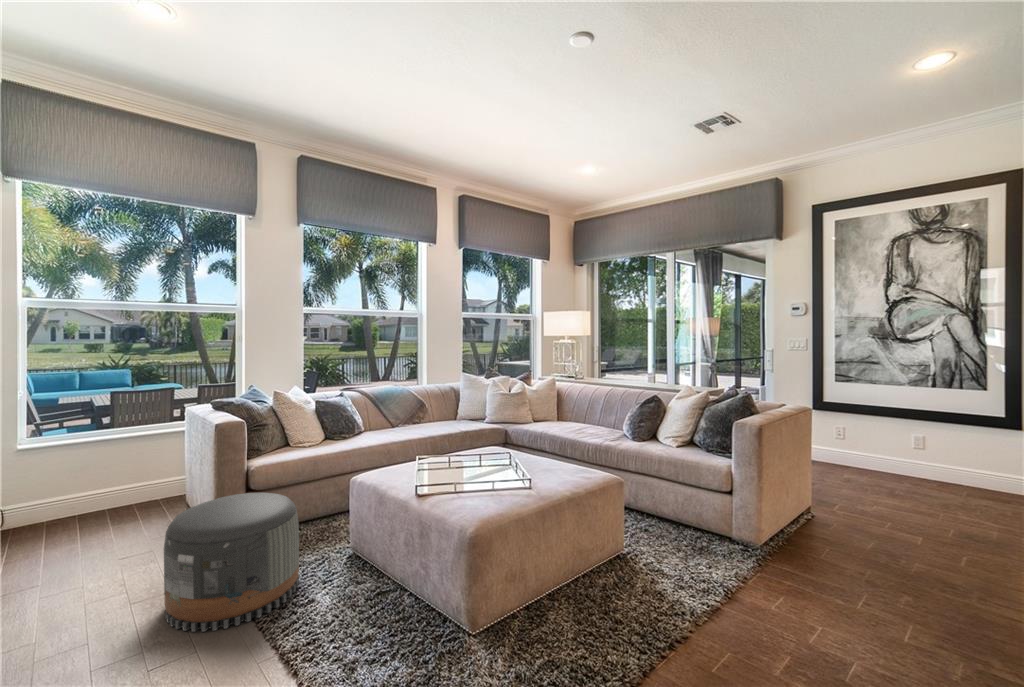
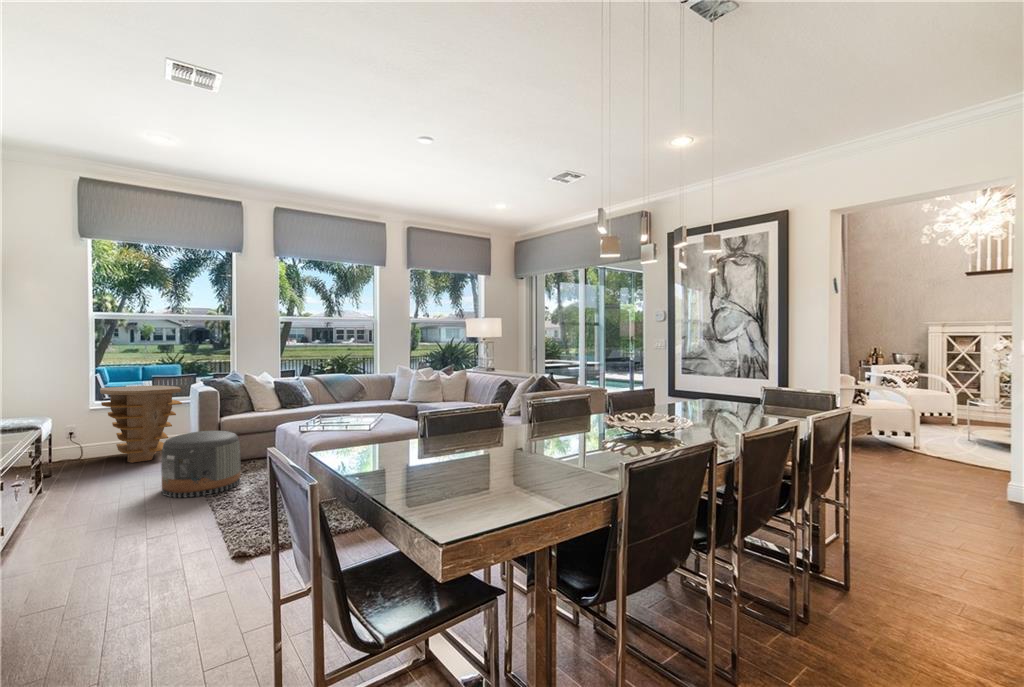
side table: none [39,410,178,538] -> present [100,386,182,463]

